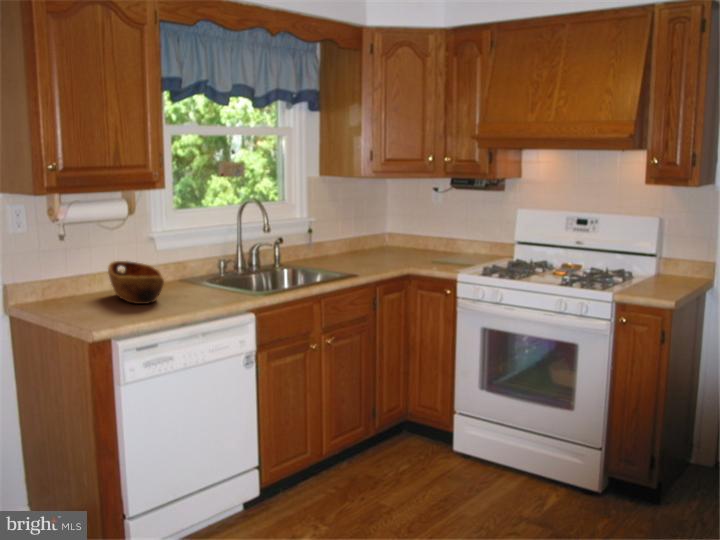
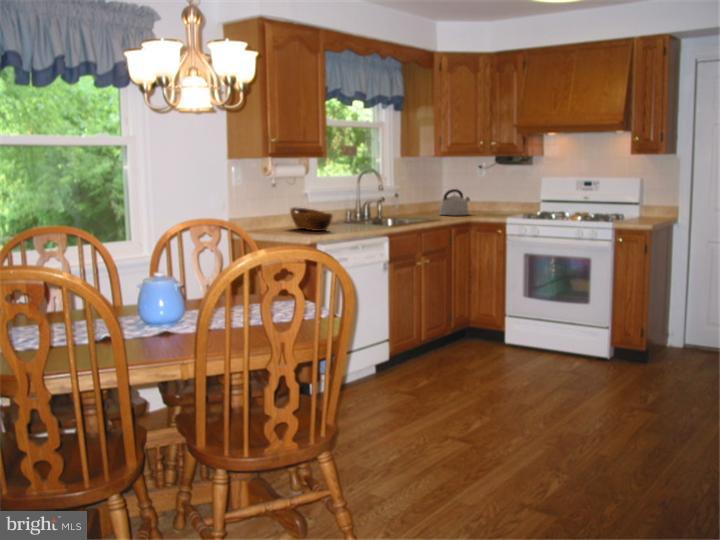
kettle: none [370,224,415,263] -> present [440,189,470,215]

